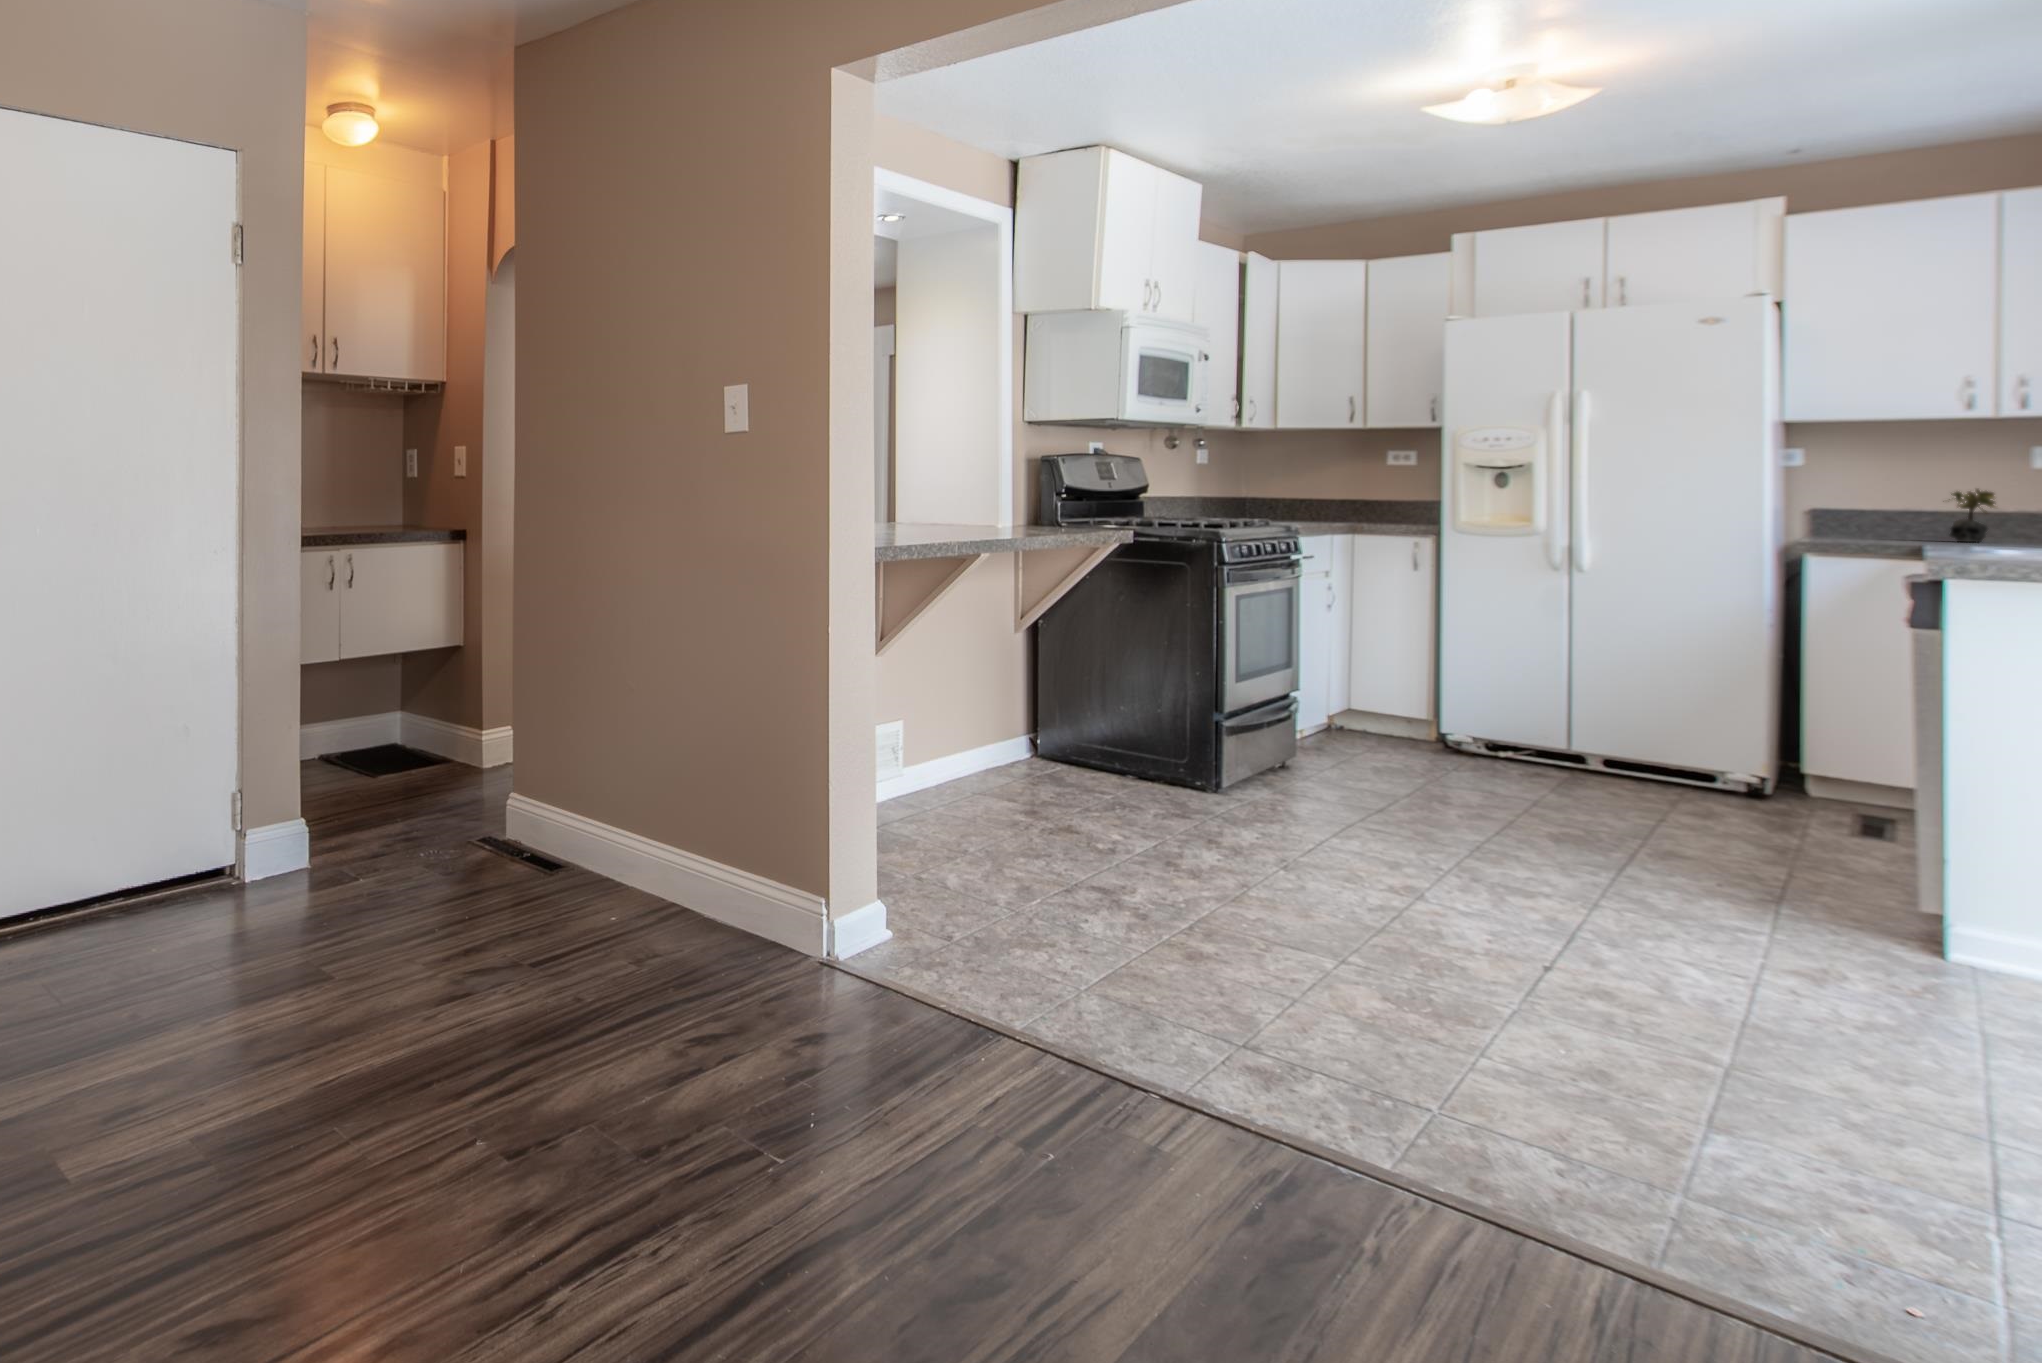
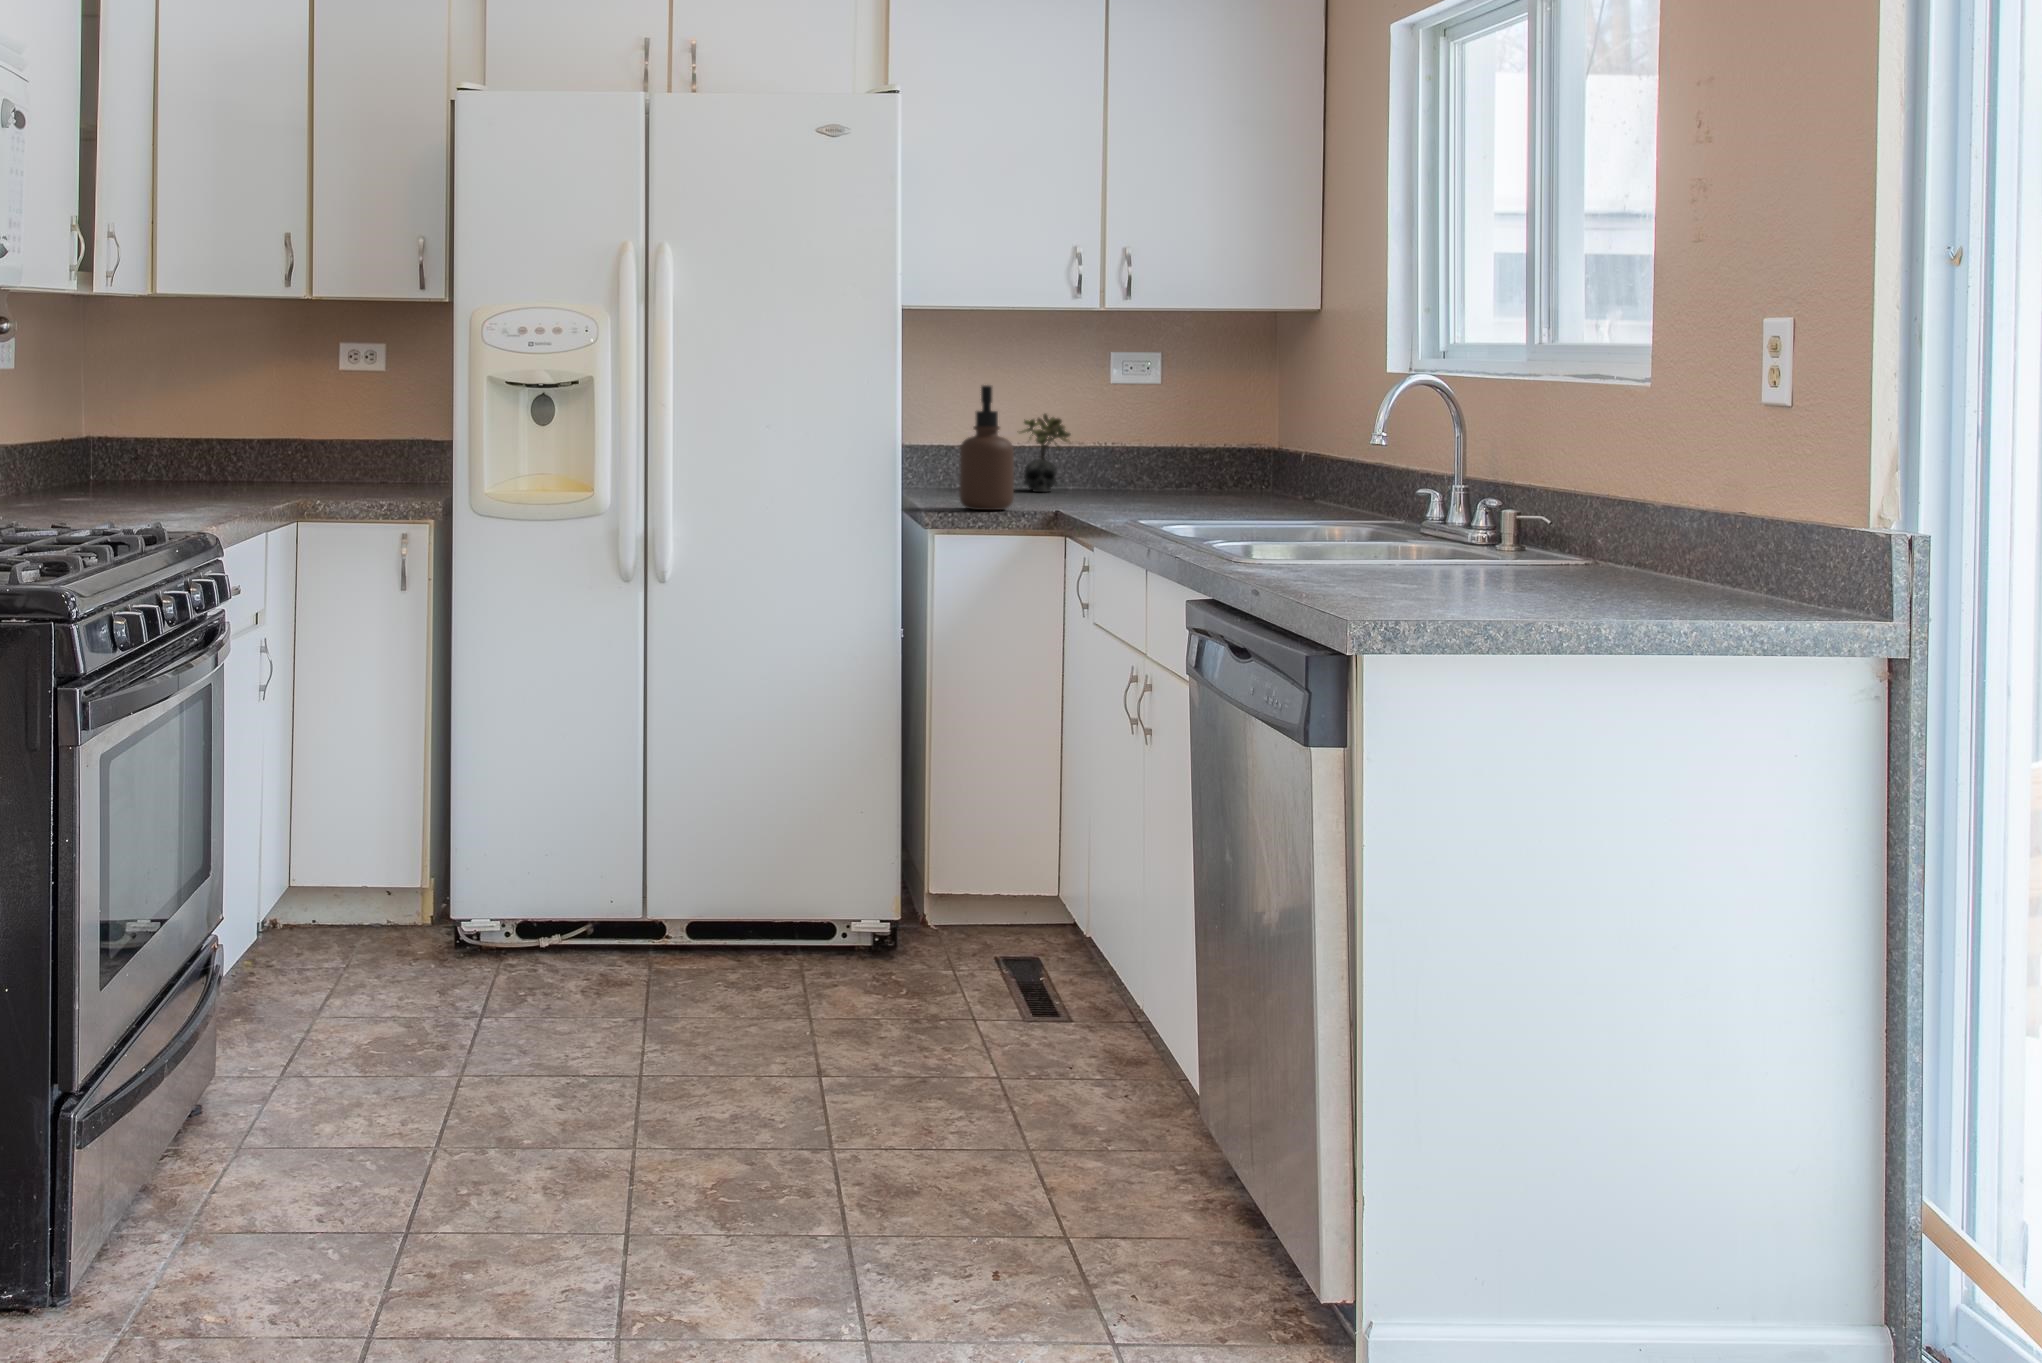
soap dispenser: none [1830,465,1881,543] -> present [959,385,1014,510]

